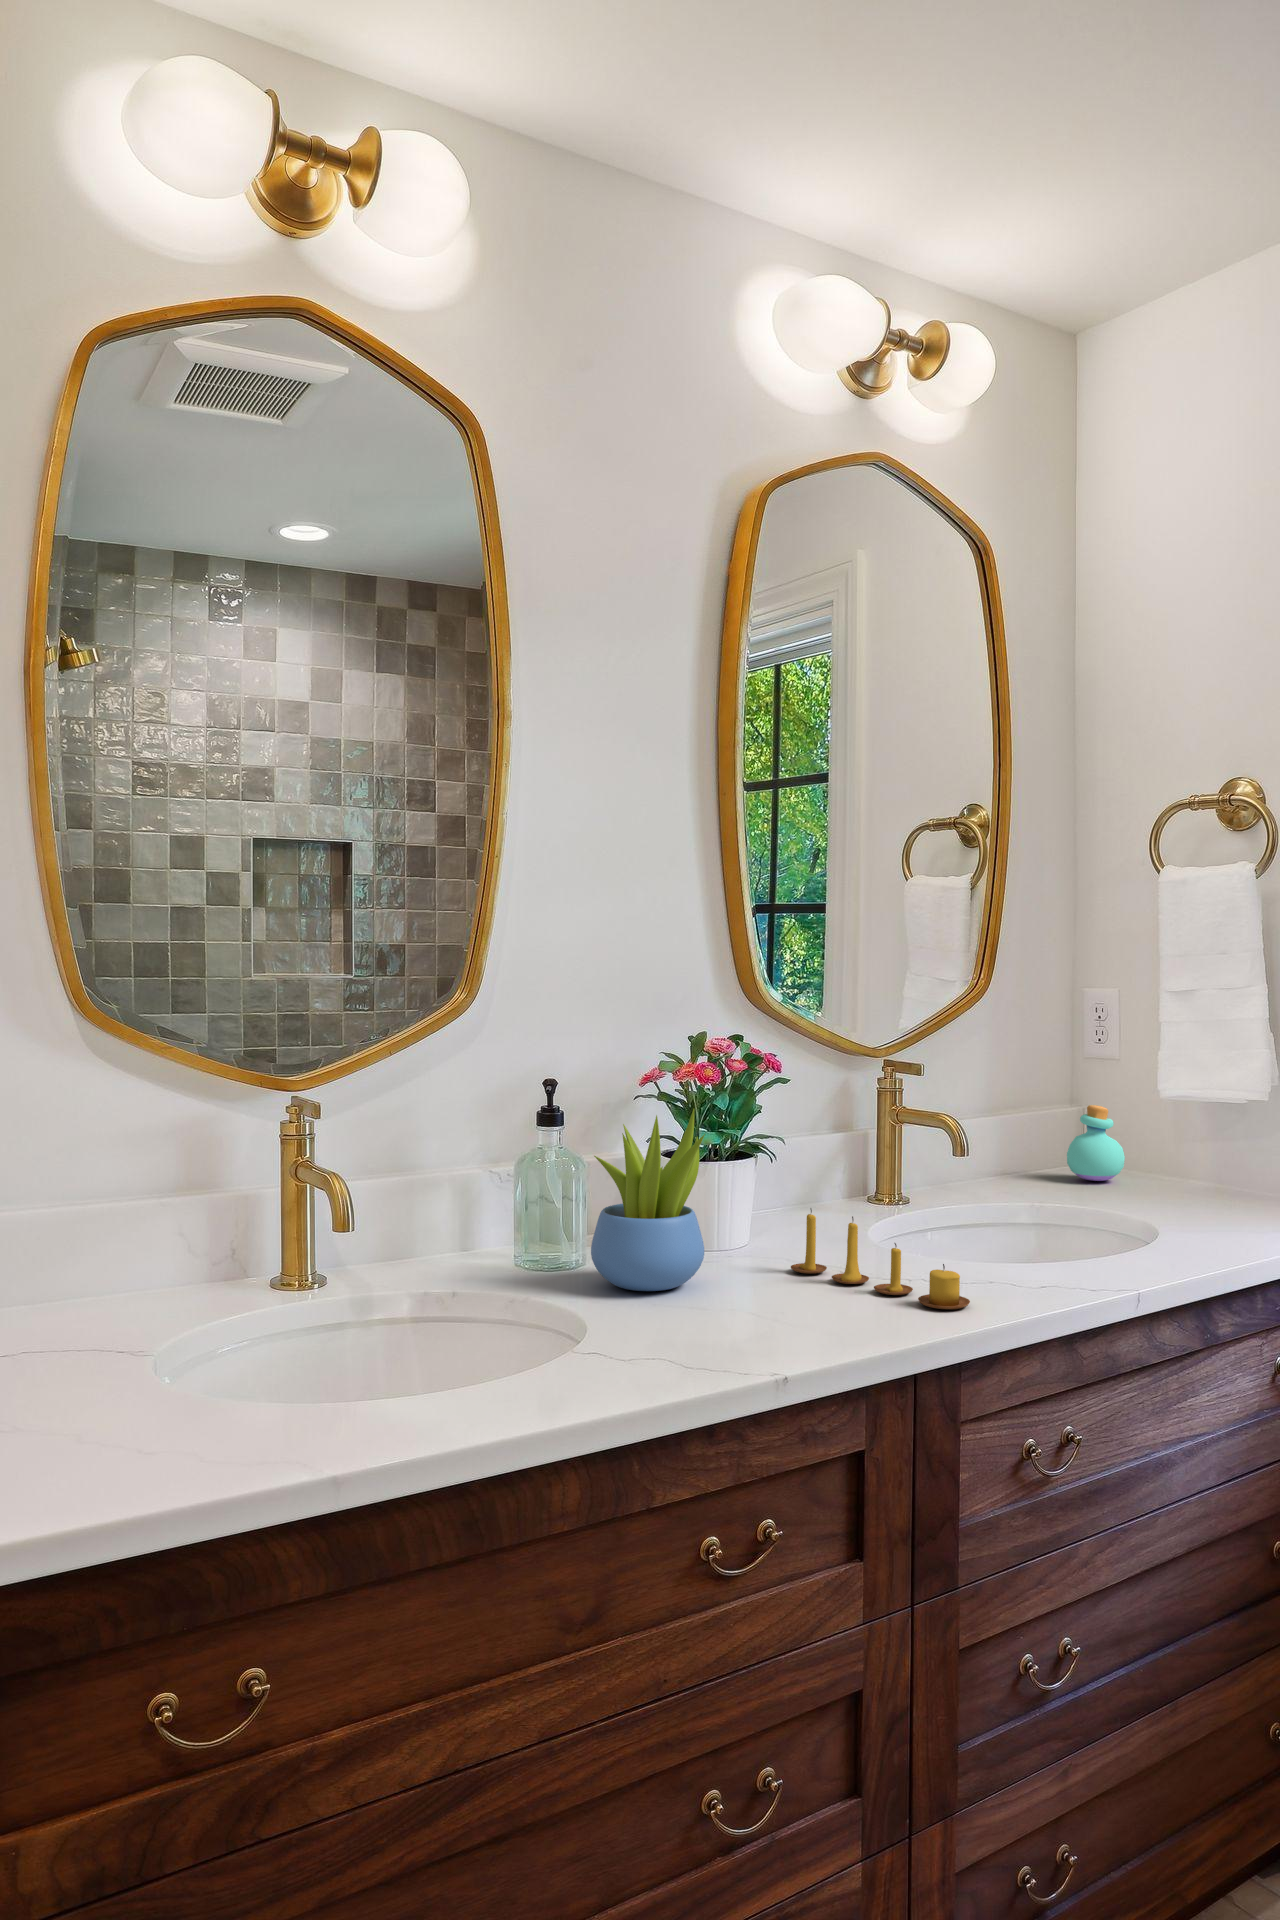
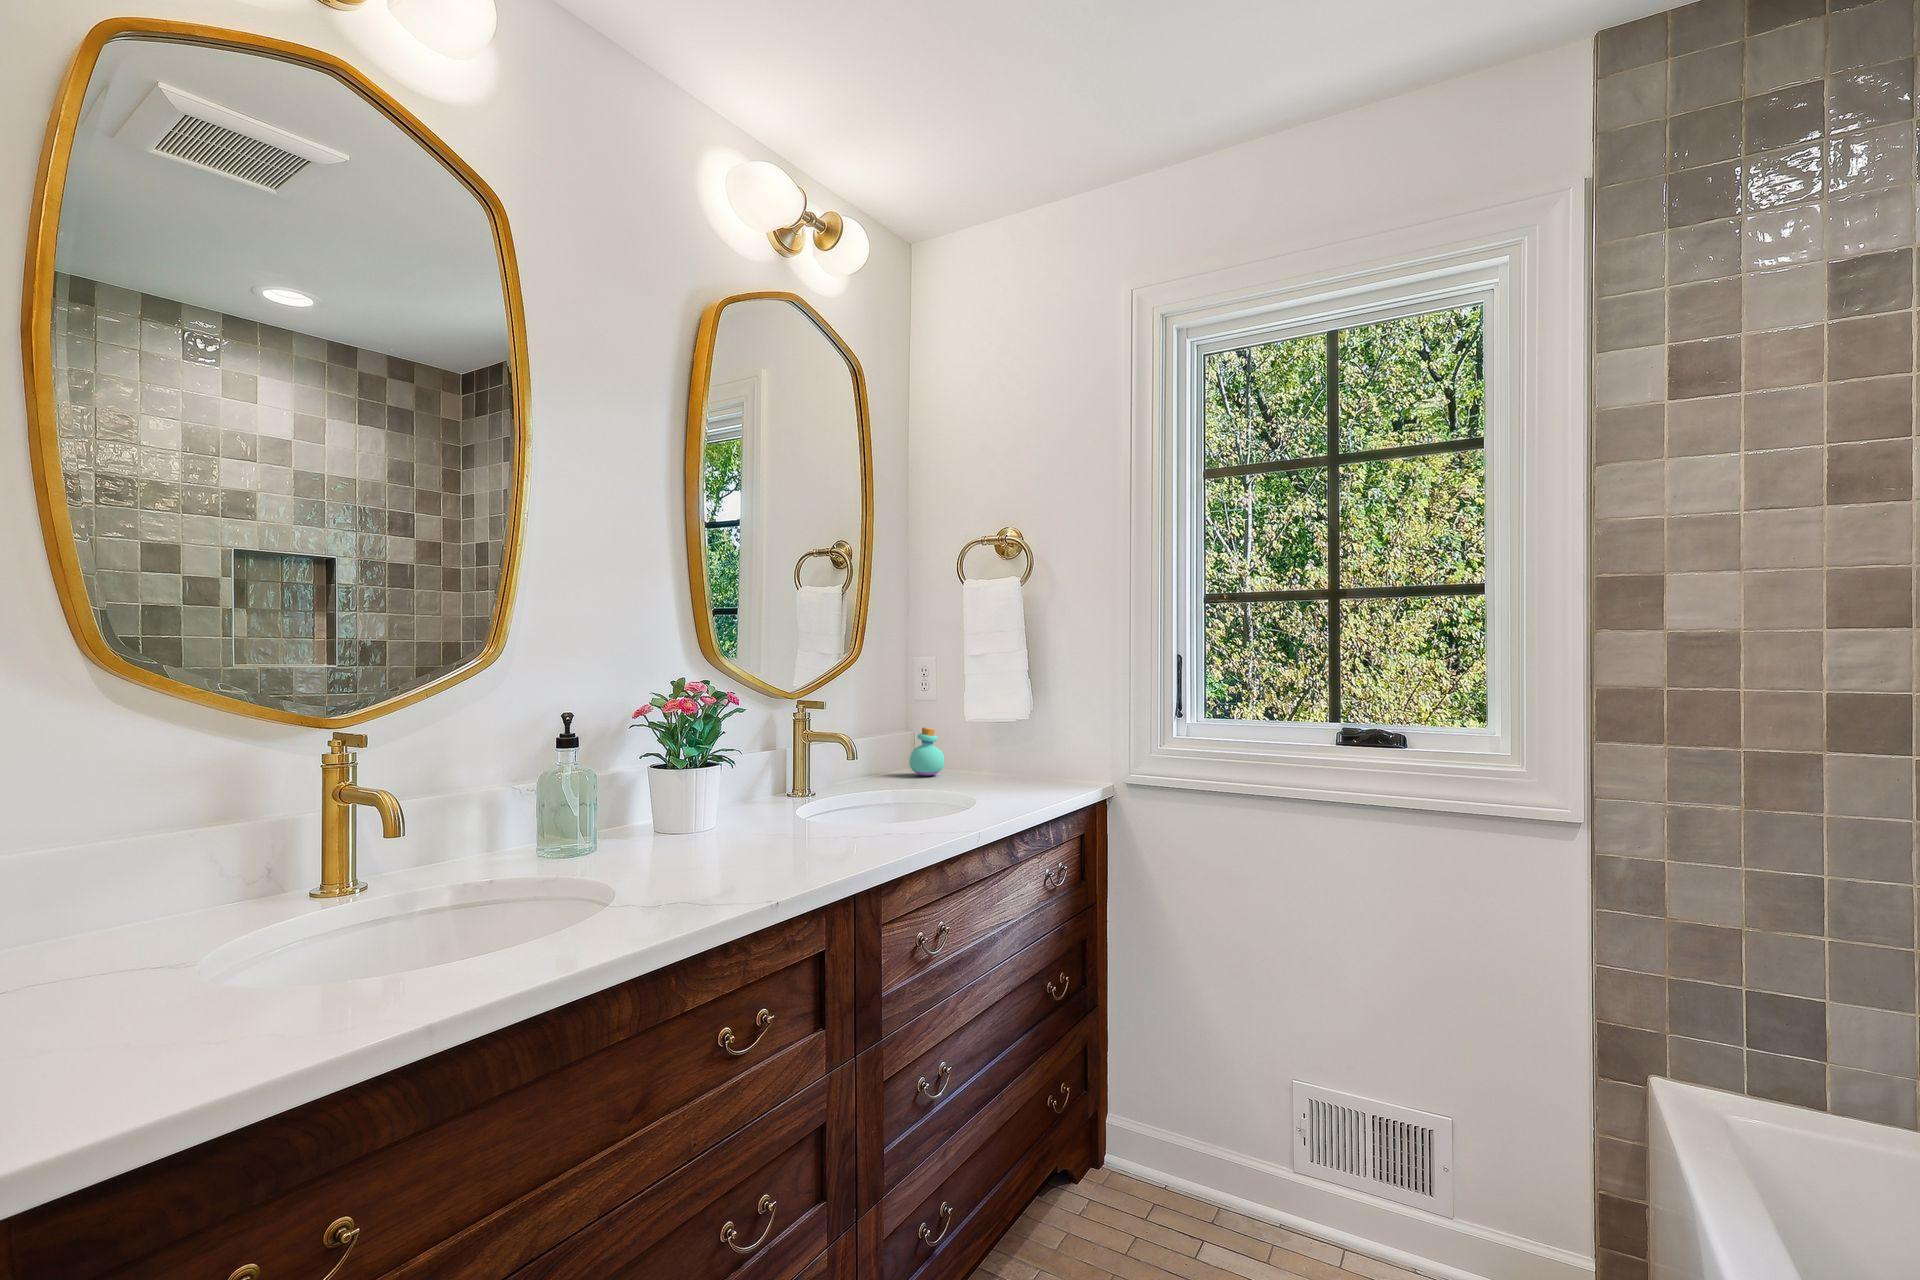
succulent plant: present [591,1109,705,1291] -> none [607,727,699,862]
candle: present [791,1208,970,1309] -> none [754,795,884,853]

